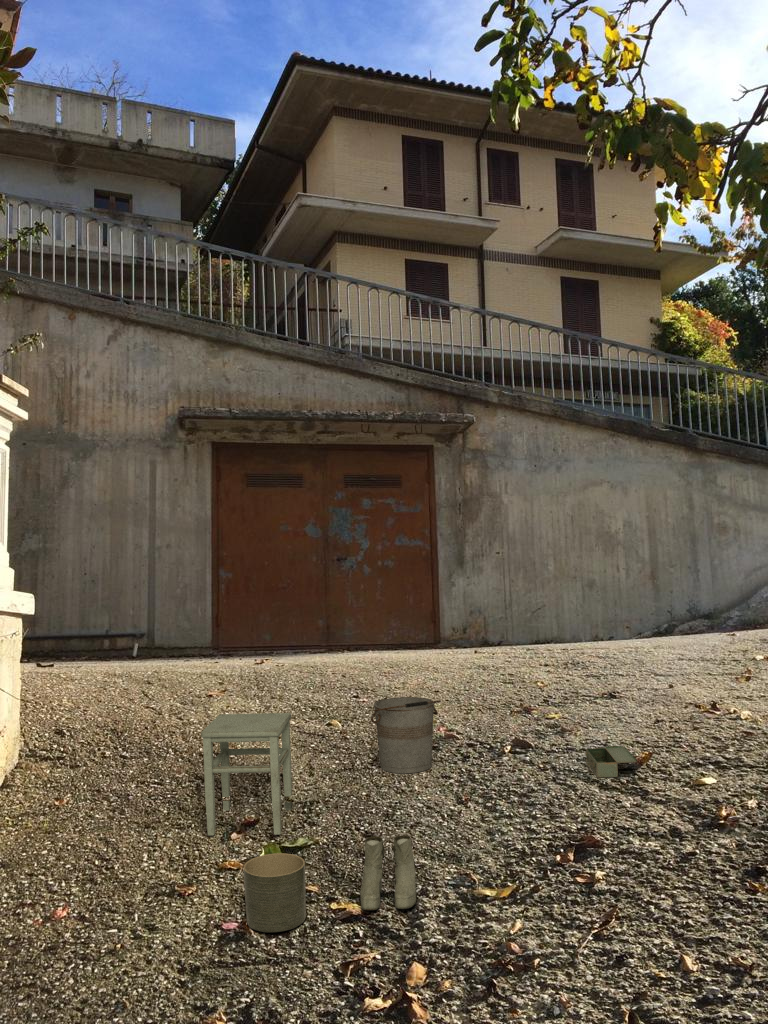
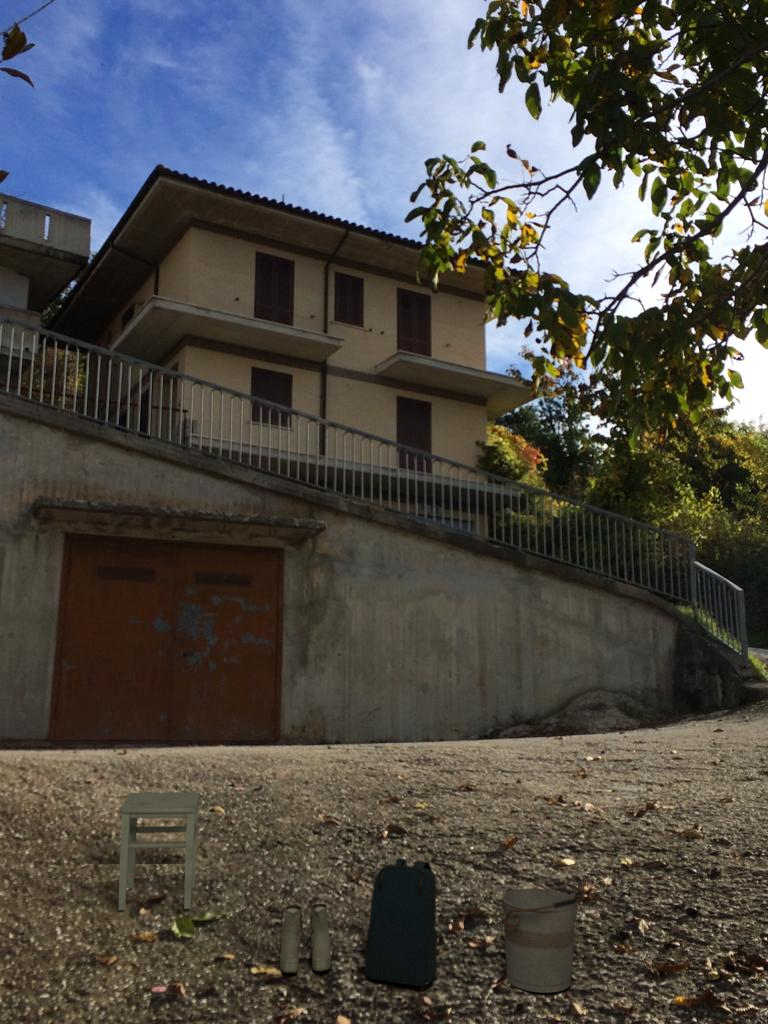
bucket: present [371,697,441,773] -> present [502,888,585,993]
toolbox: present [585,746,637,778] -> none [460,831,508,858]
backpack: none [450,788,532,930] -> present [365,858,437,986]
planter: present [243,853,306,932] -> none [176,921,234,994]

